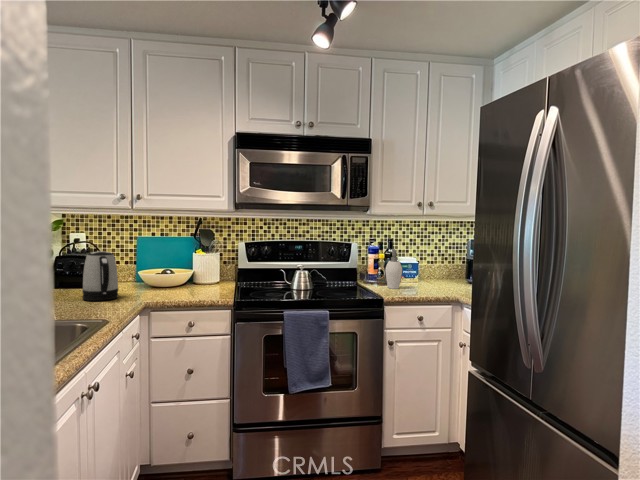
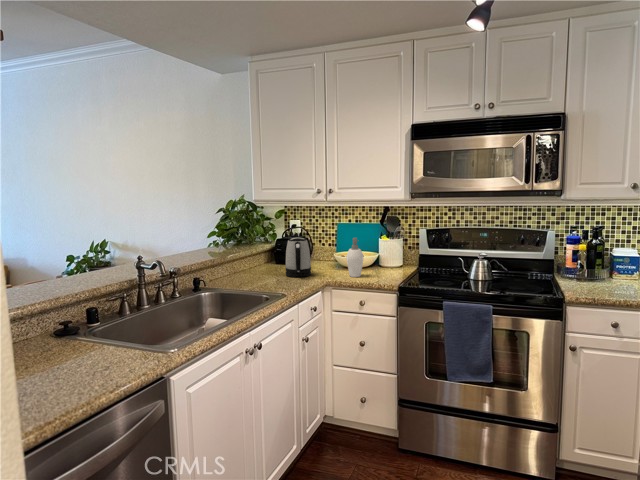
soap dispenser: present [385,250,402,289] -> present [347,238,363,277]

